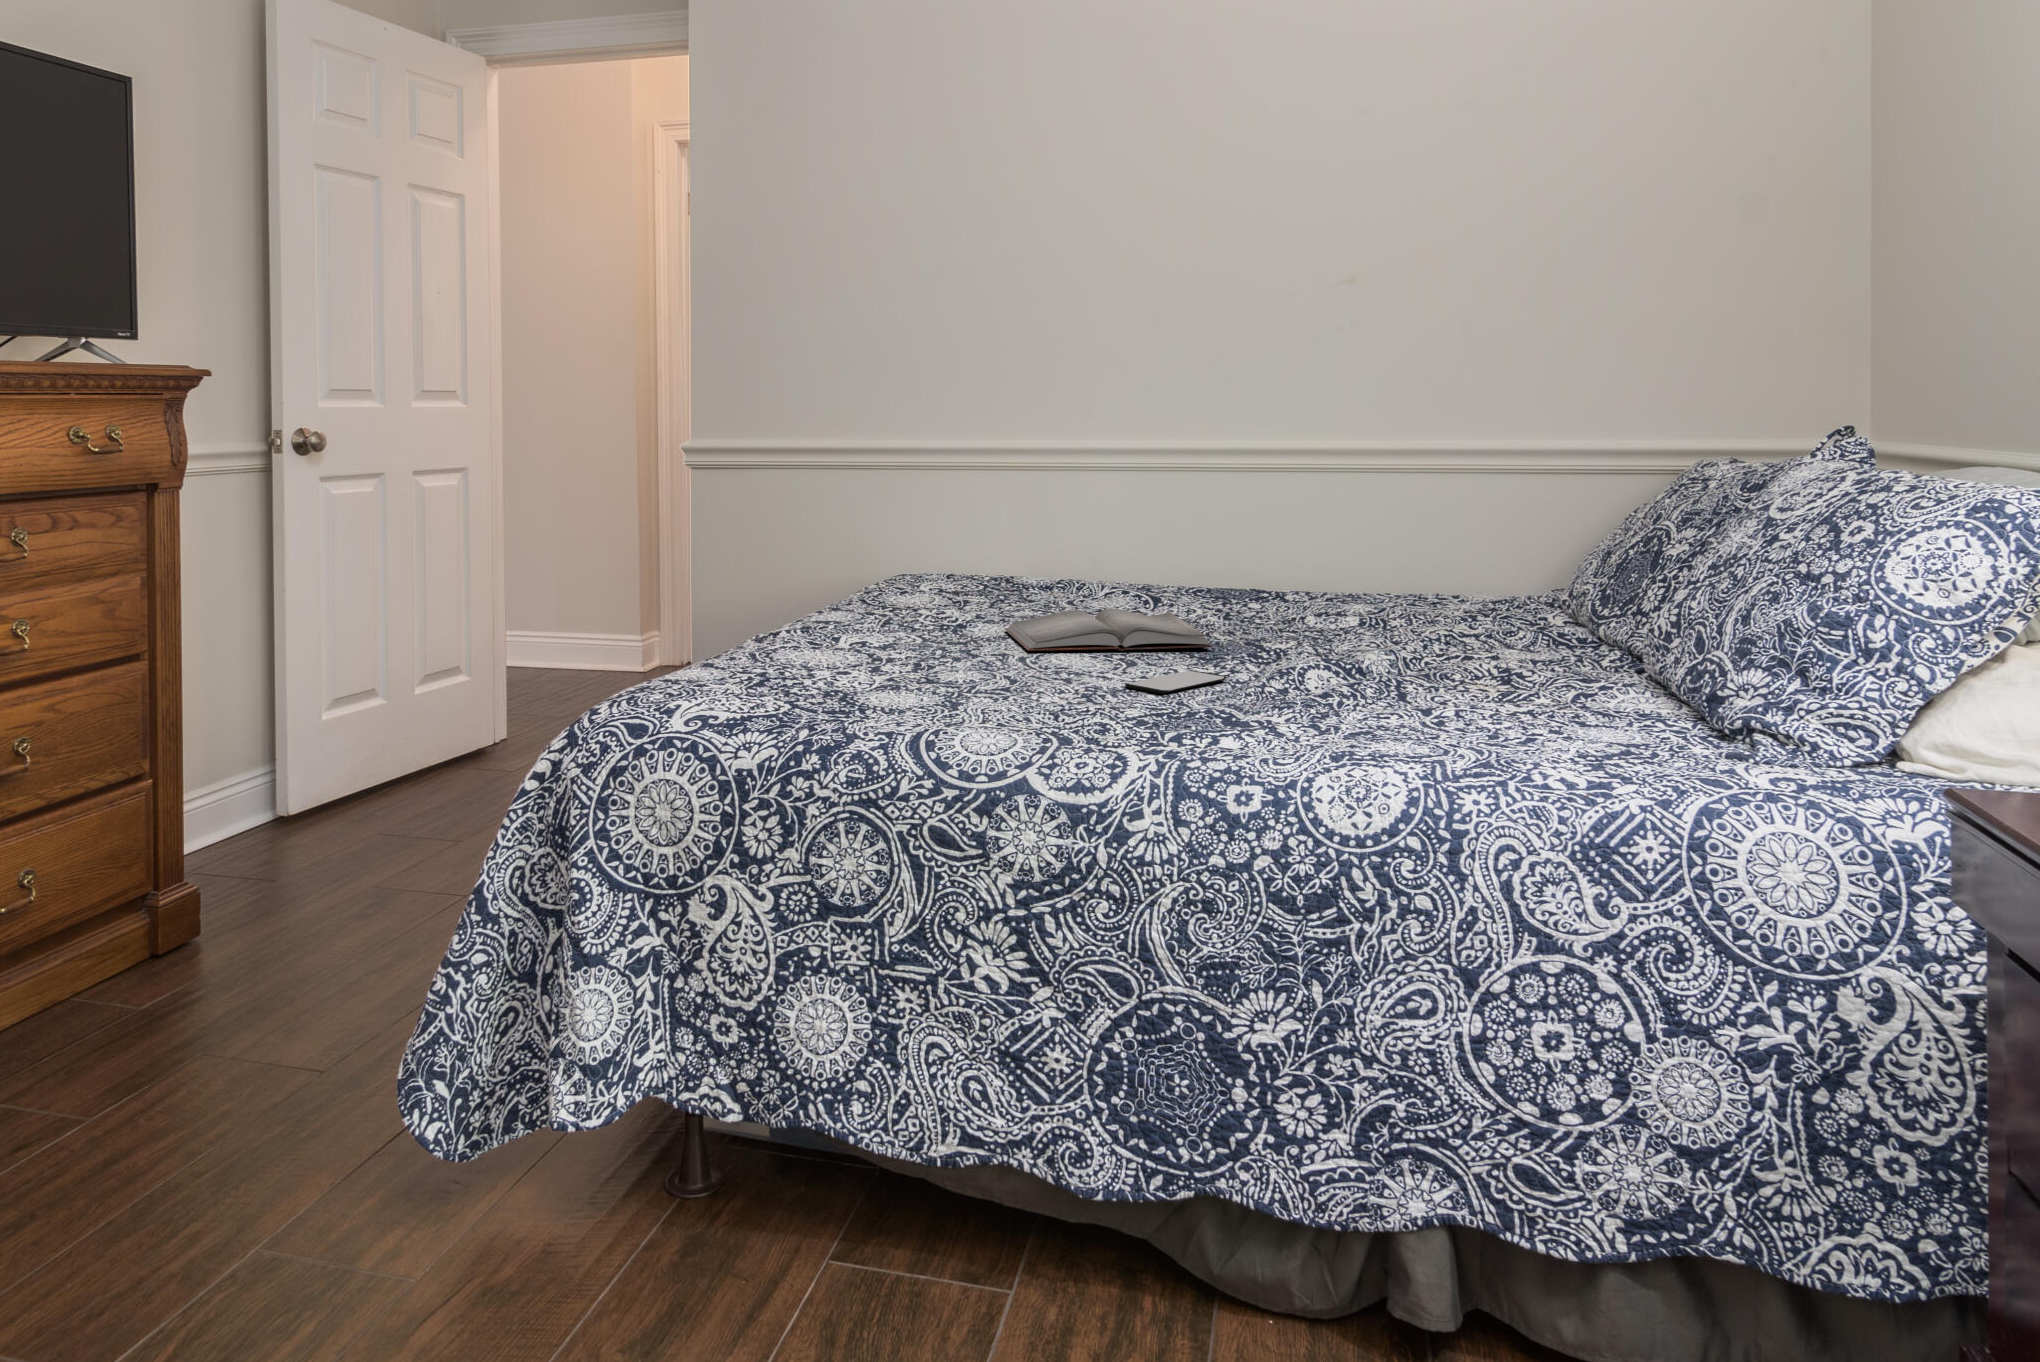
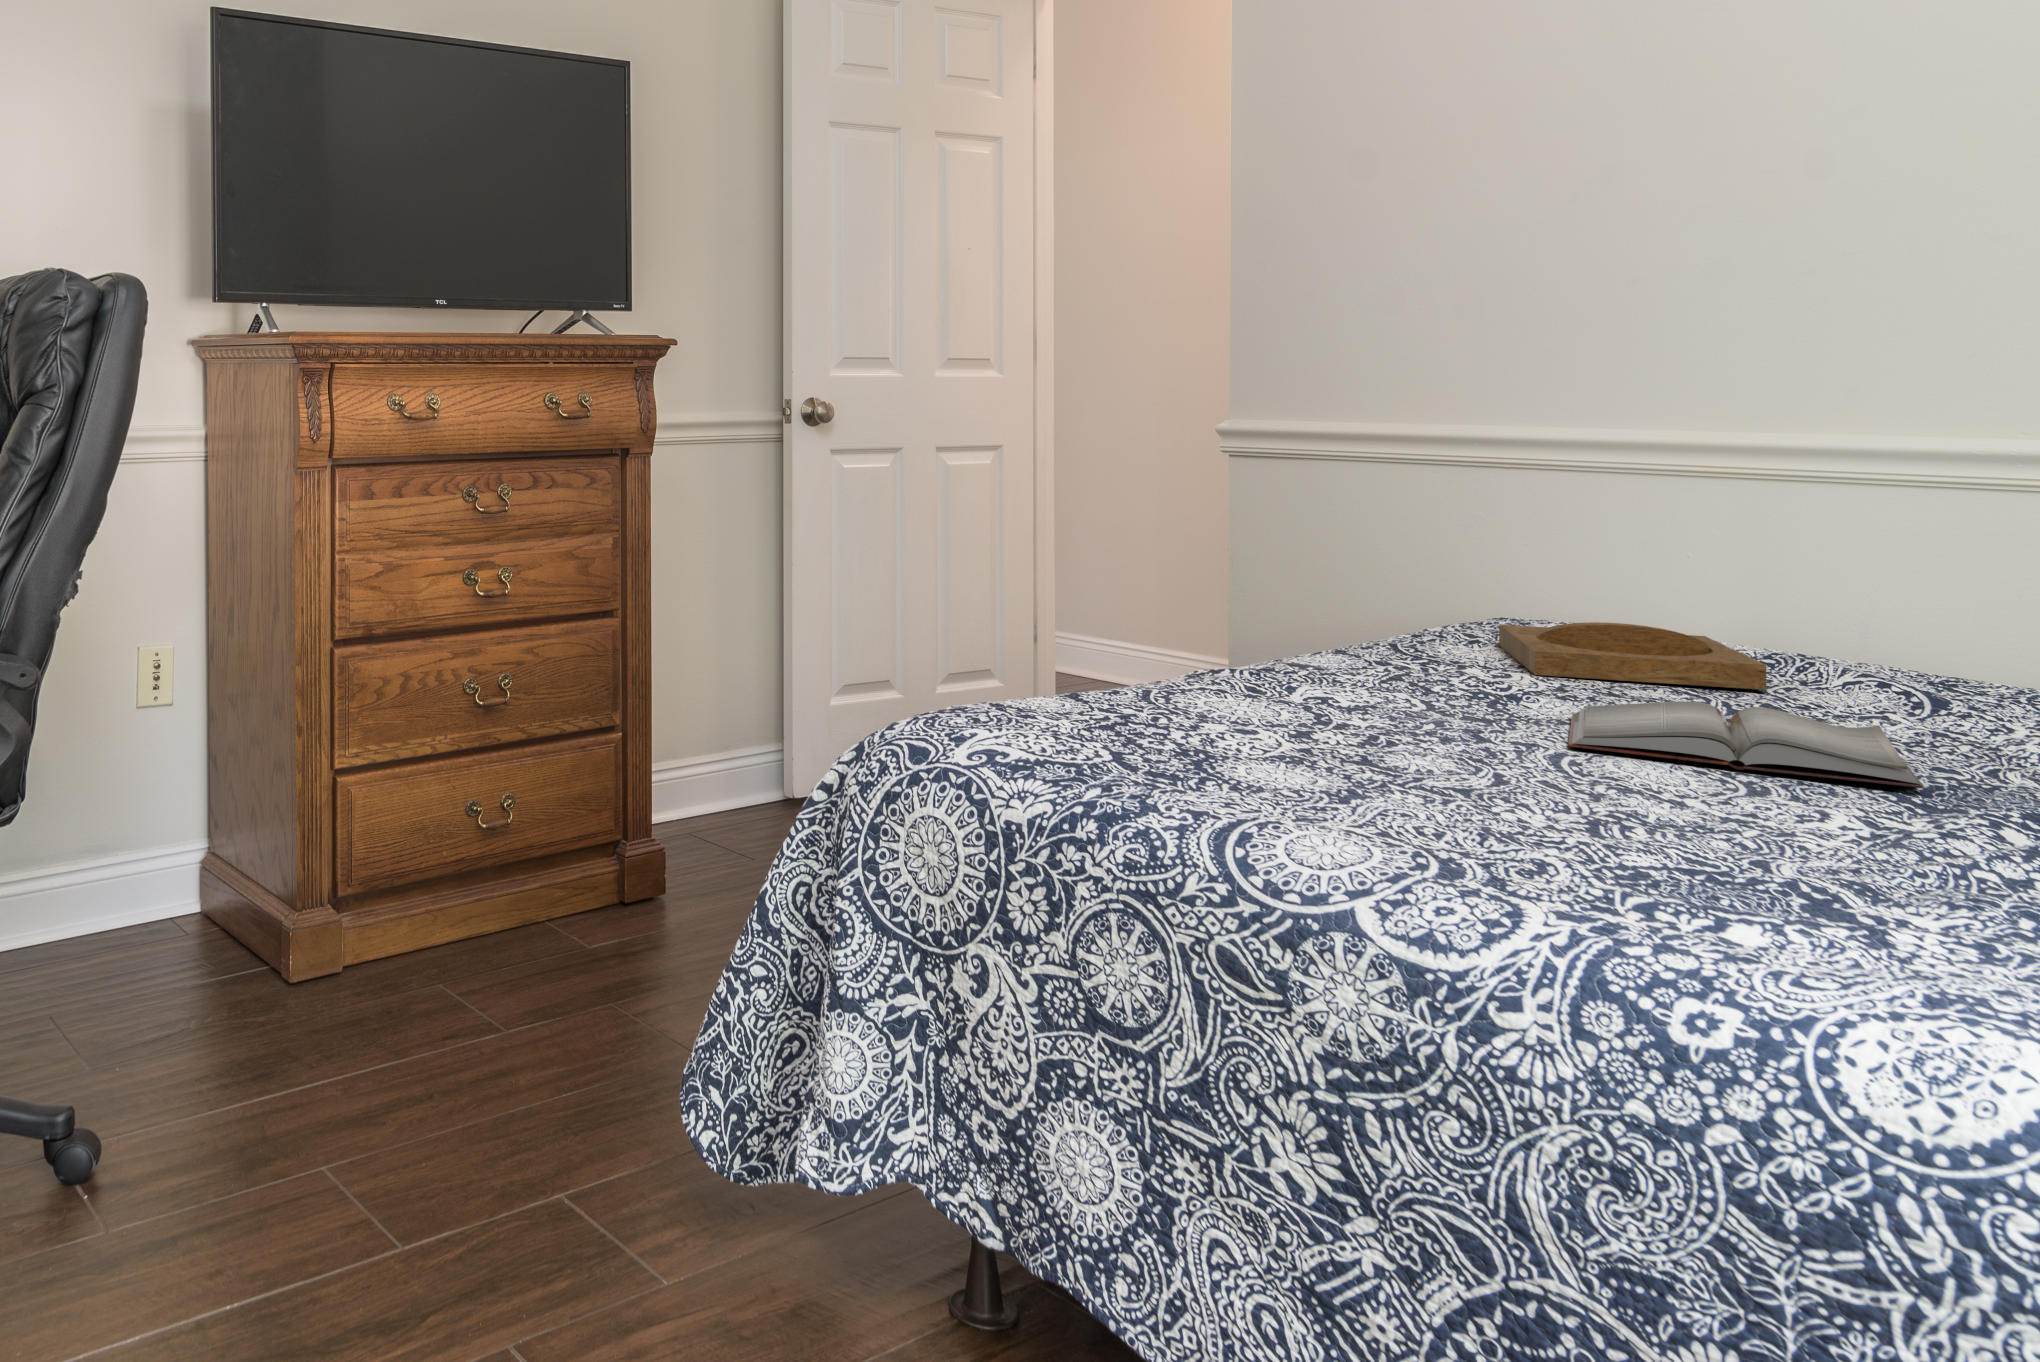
tray: none [906,562,1079,605] -> present [1499,622,1766,690]
smartphone: present [1125,671,1227,694] -> none [1669,814,1885,840]

